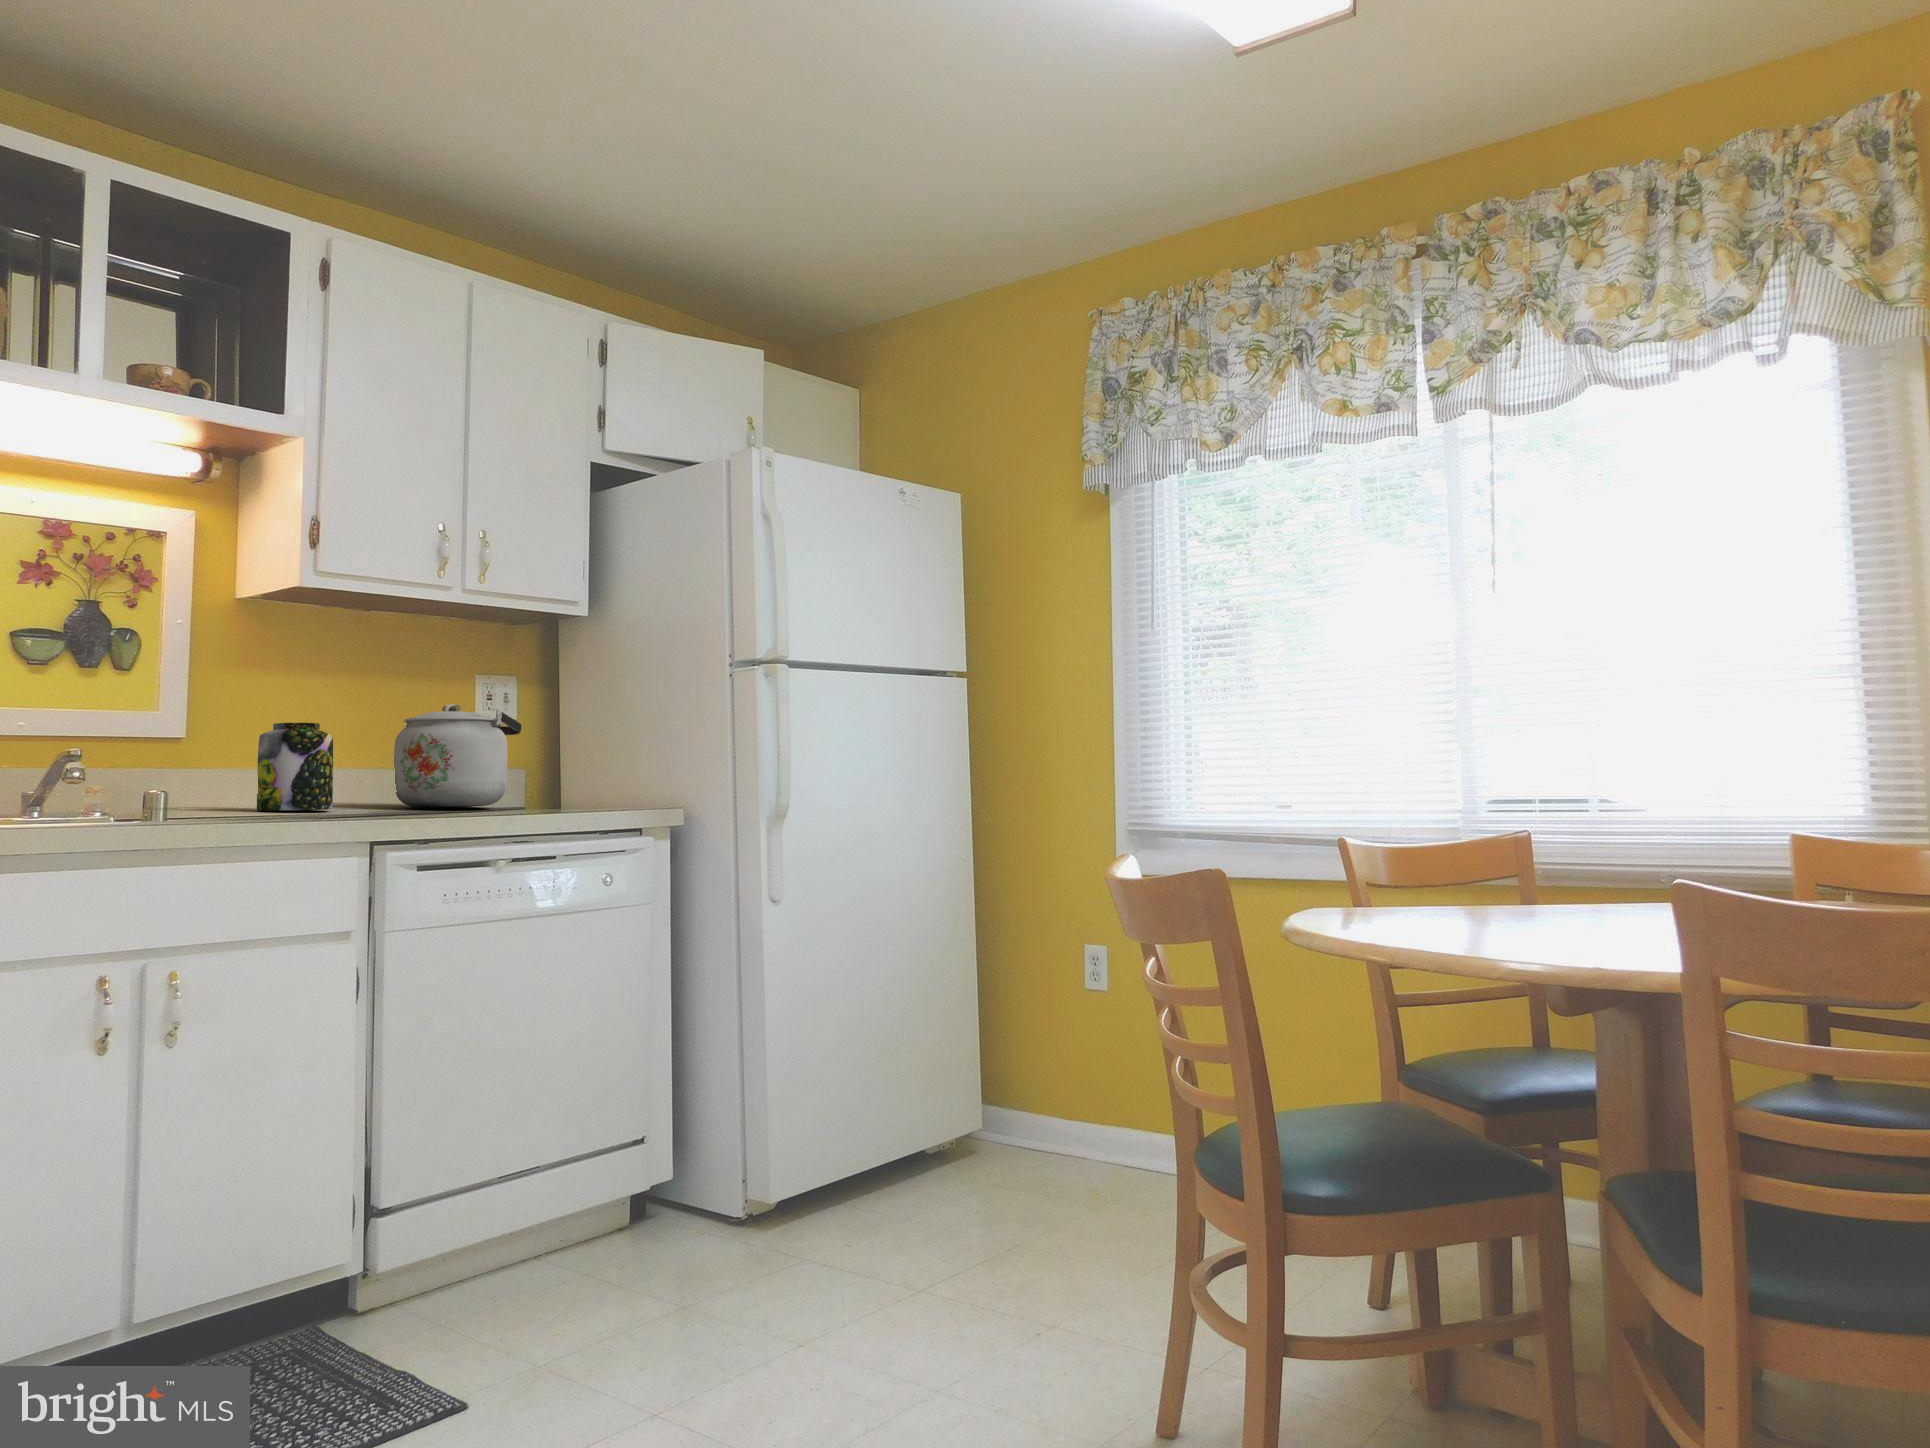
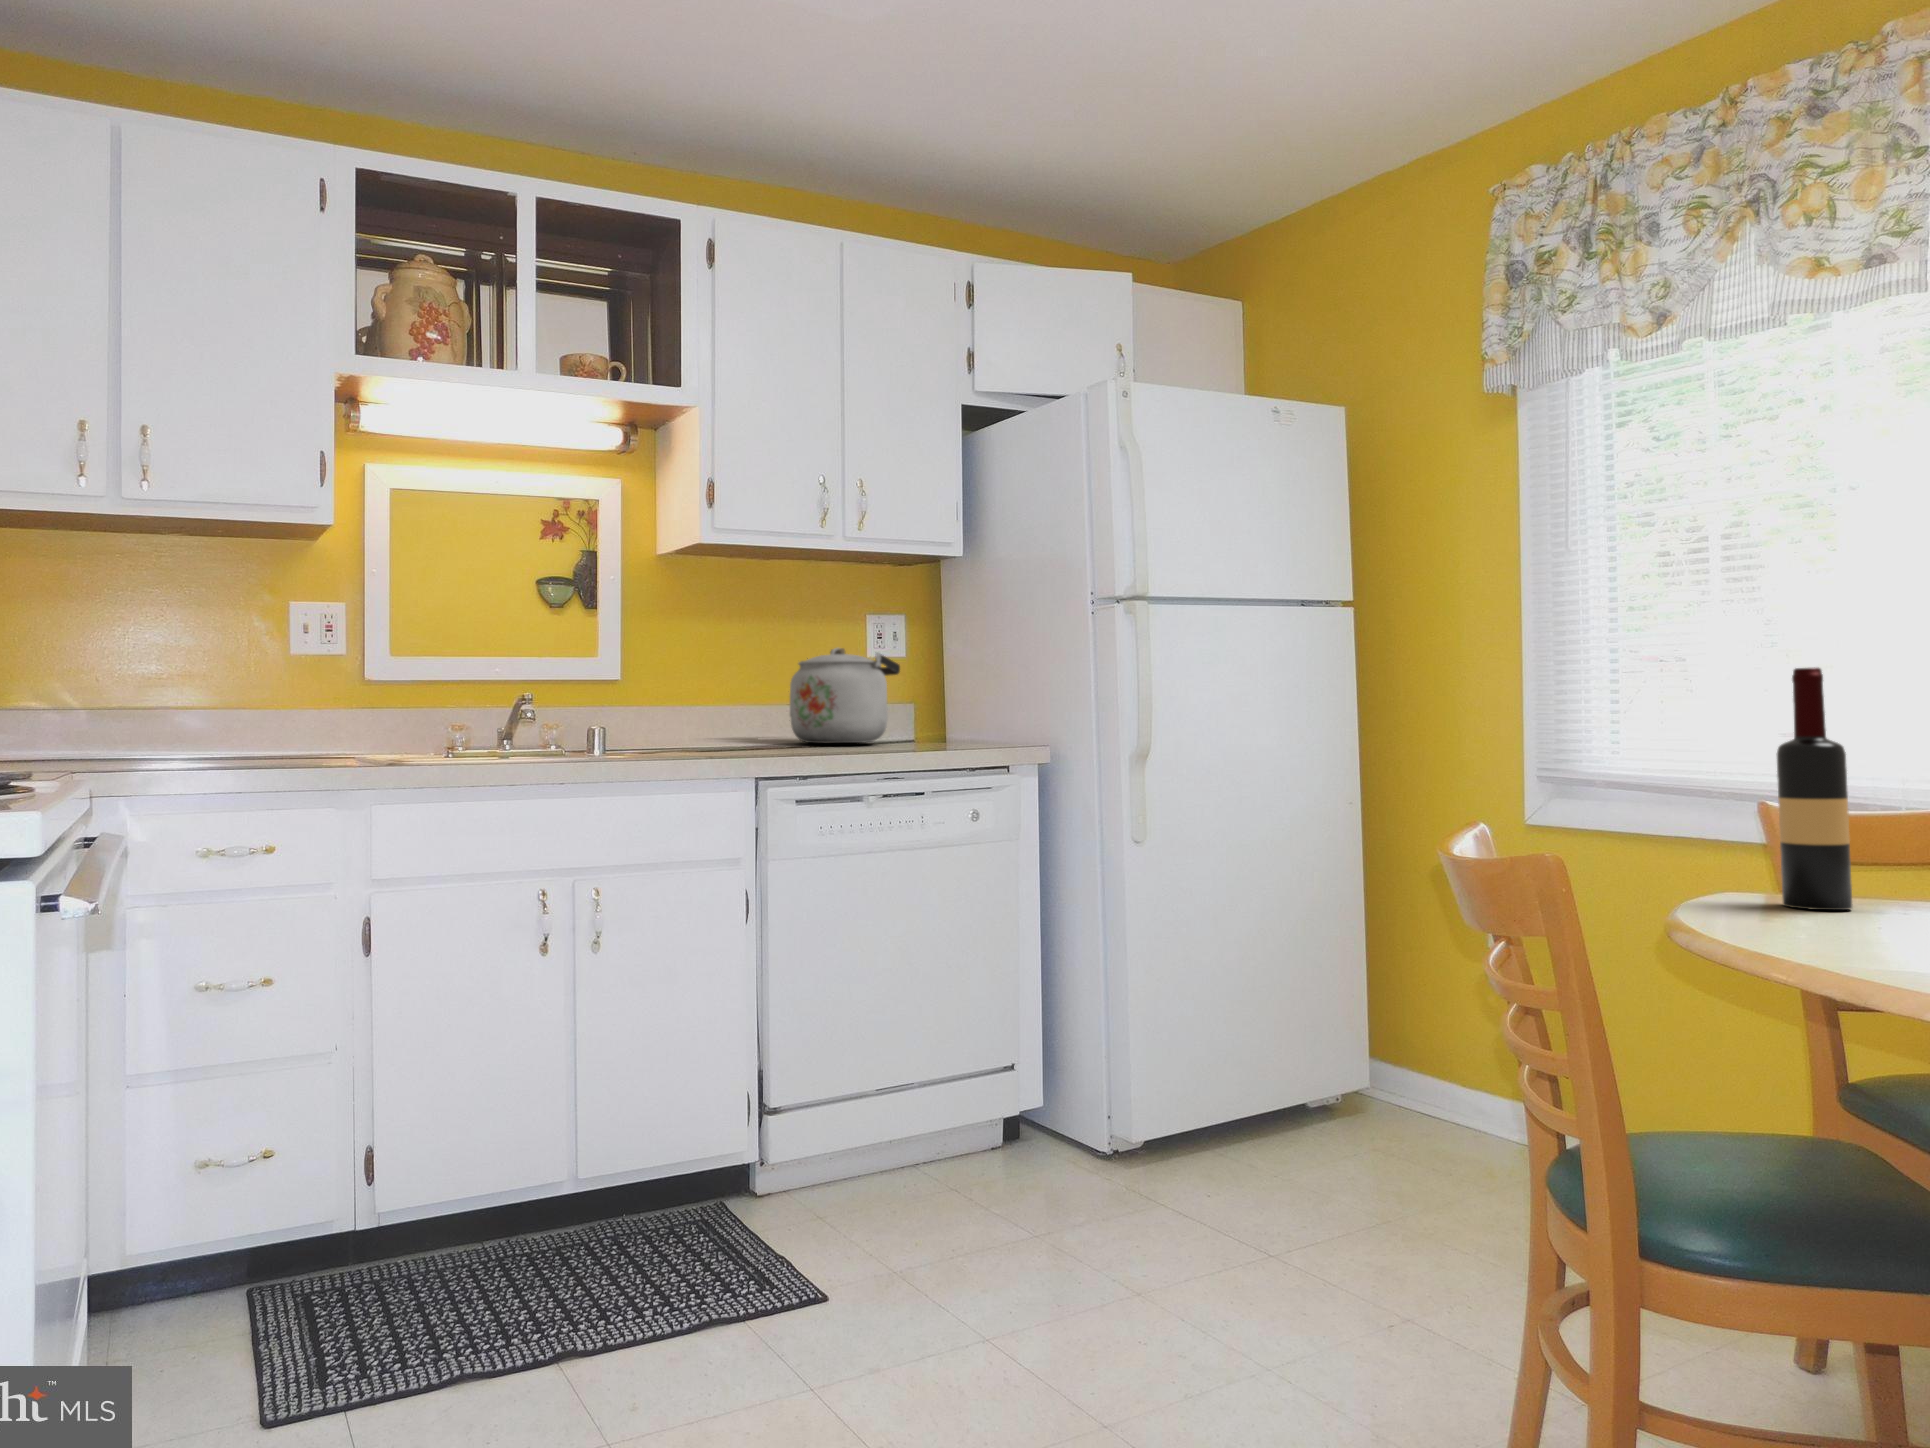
jar: present [257,723,333,811] -> none [677,668,737,746]
wine bottle: none [1351,723,1405,919] -> present [1777,667,1852,910]

